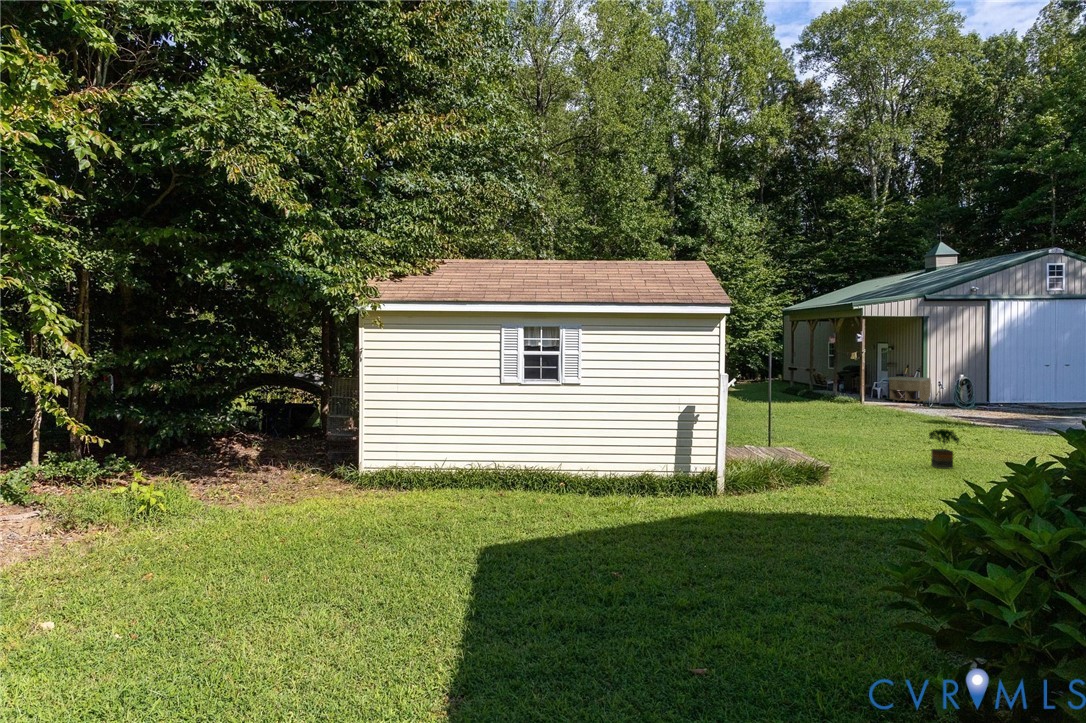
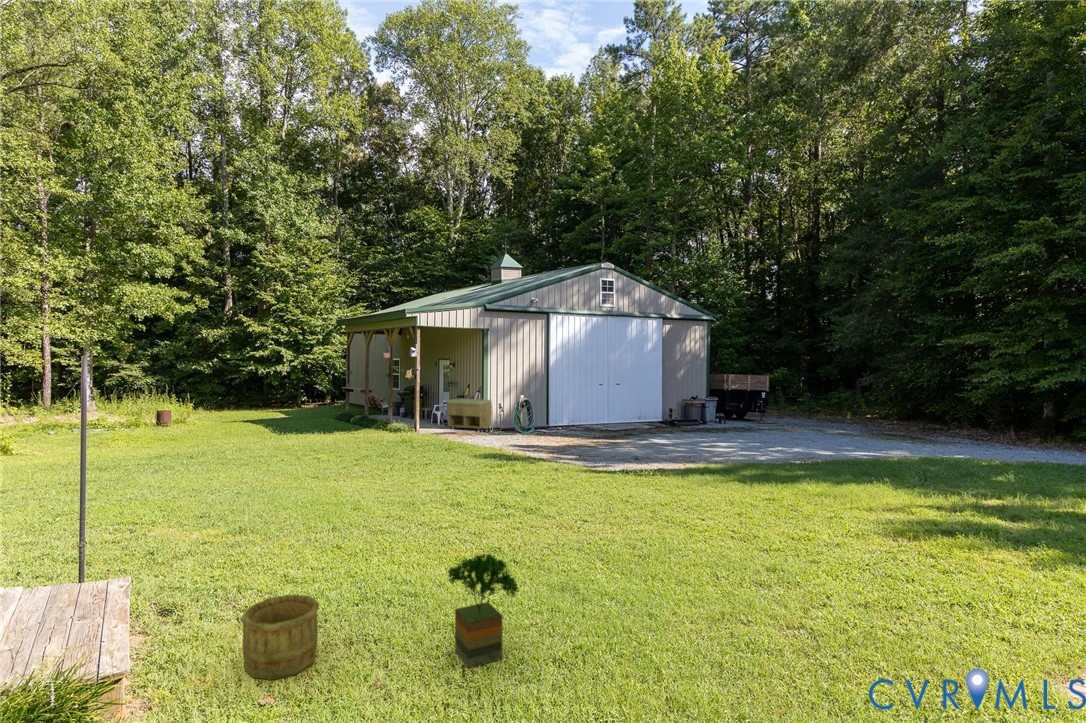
wooden bucket: none [847,440,875,464] -> present [240,595,319,680]

